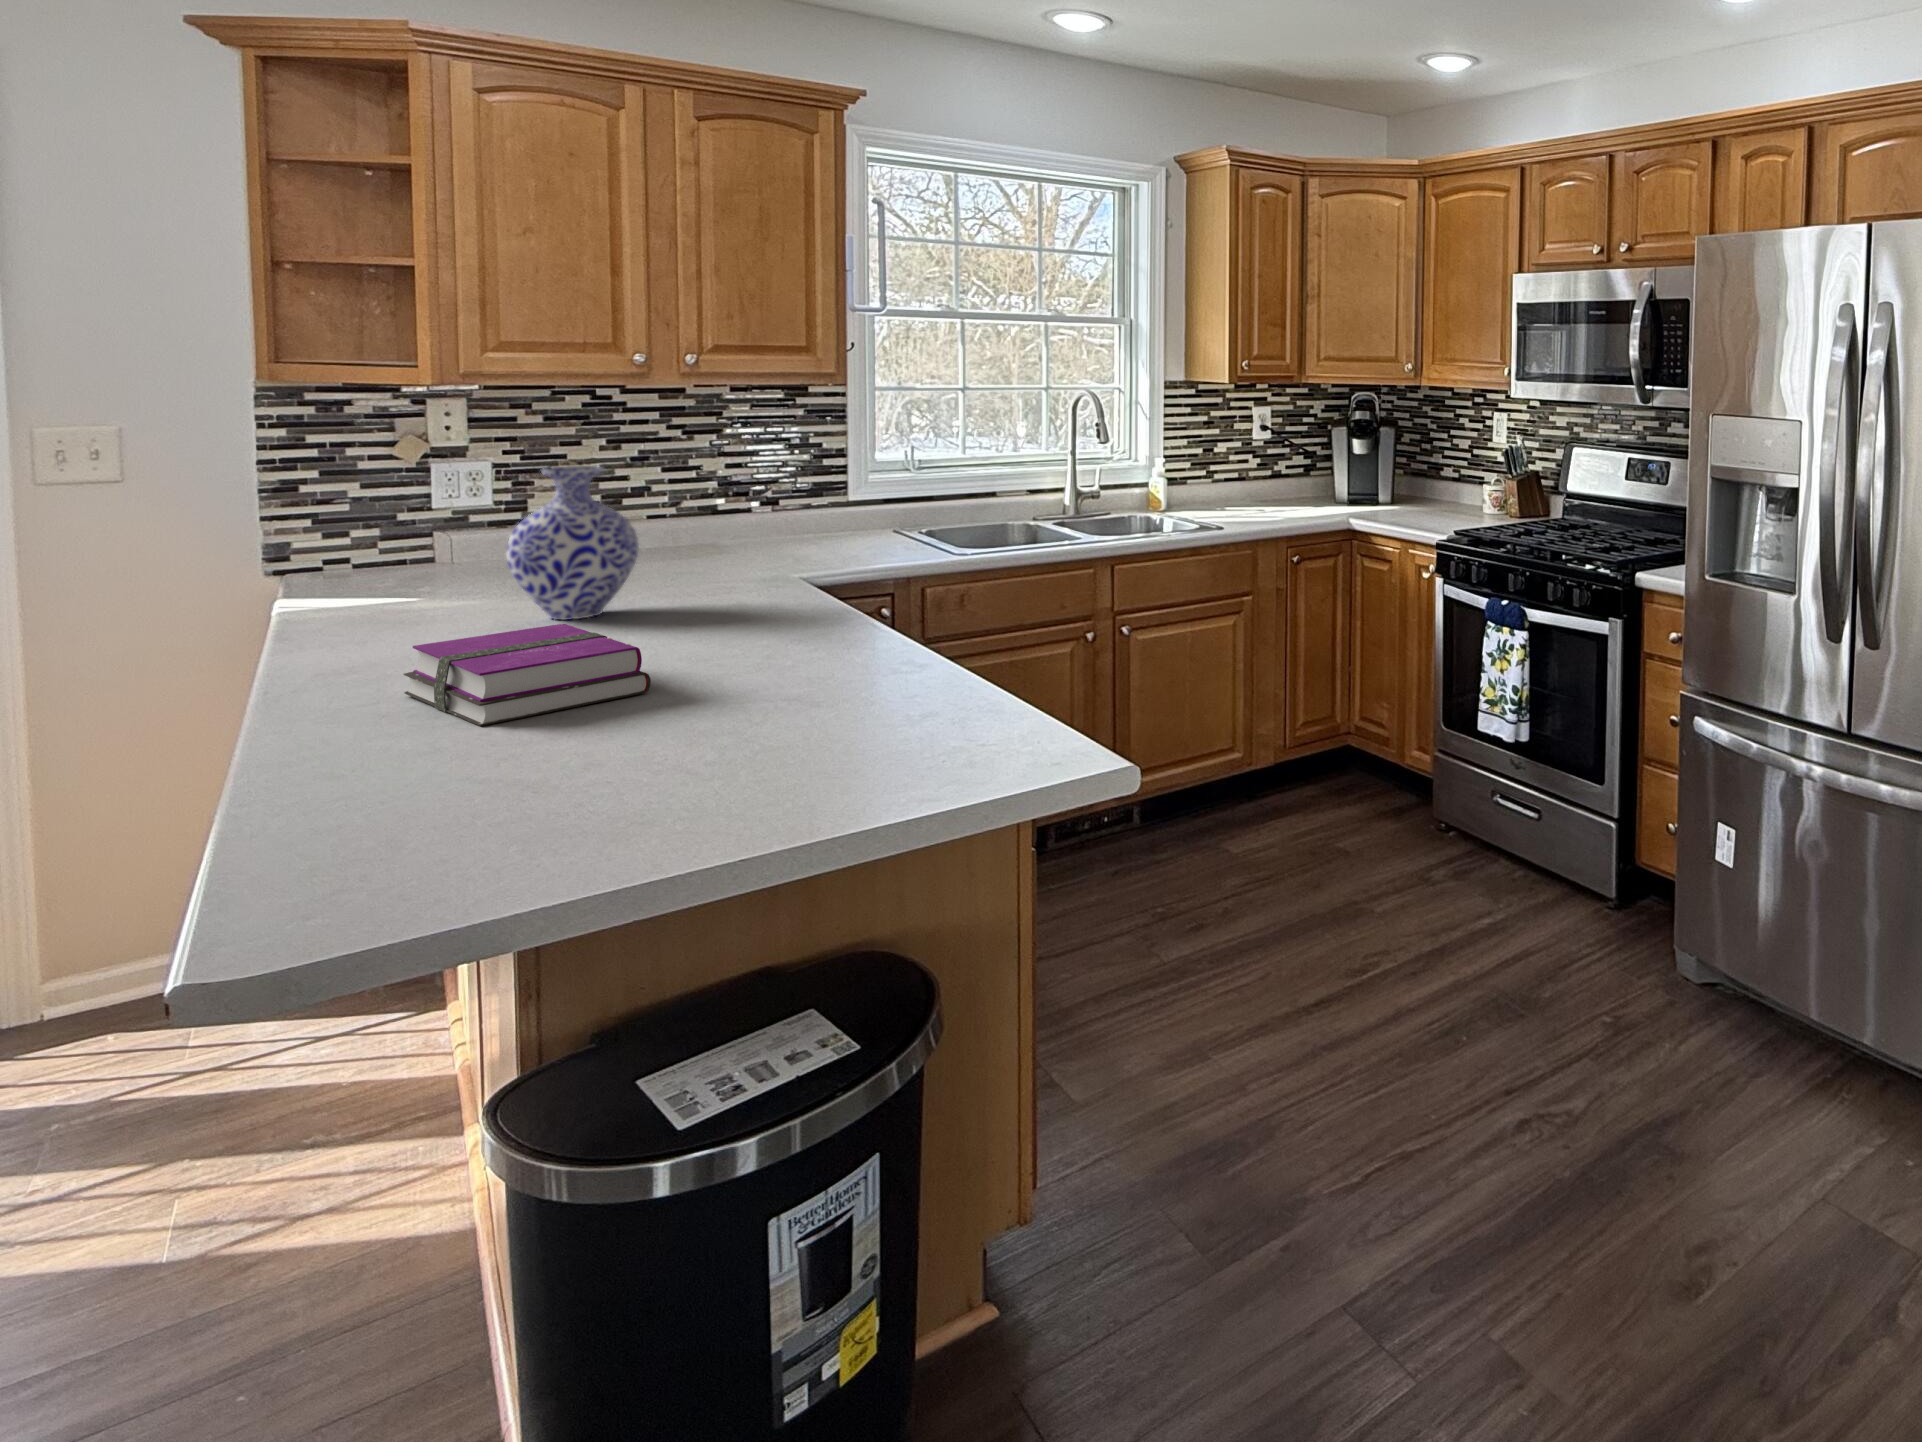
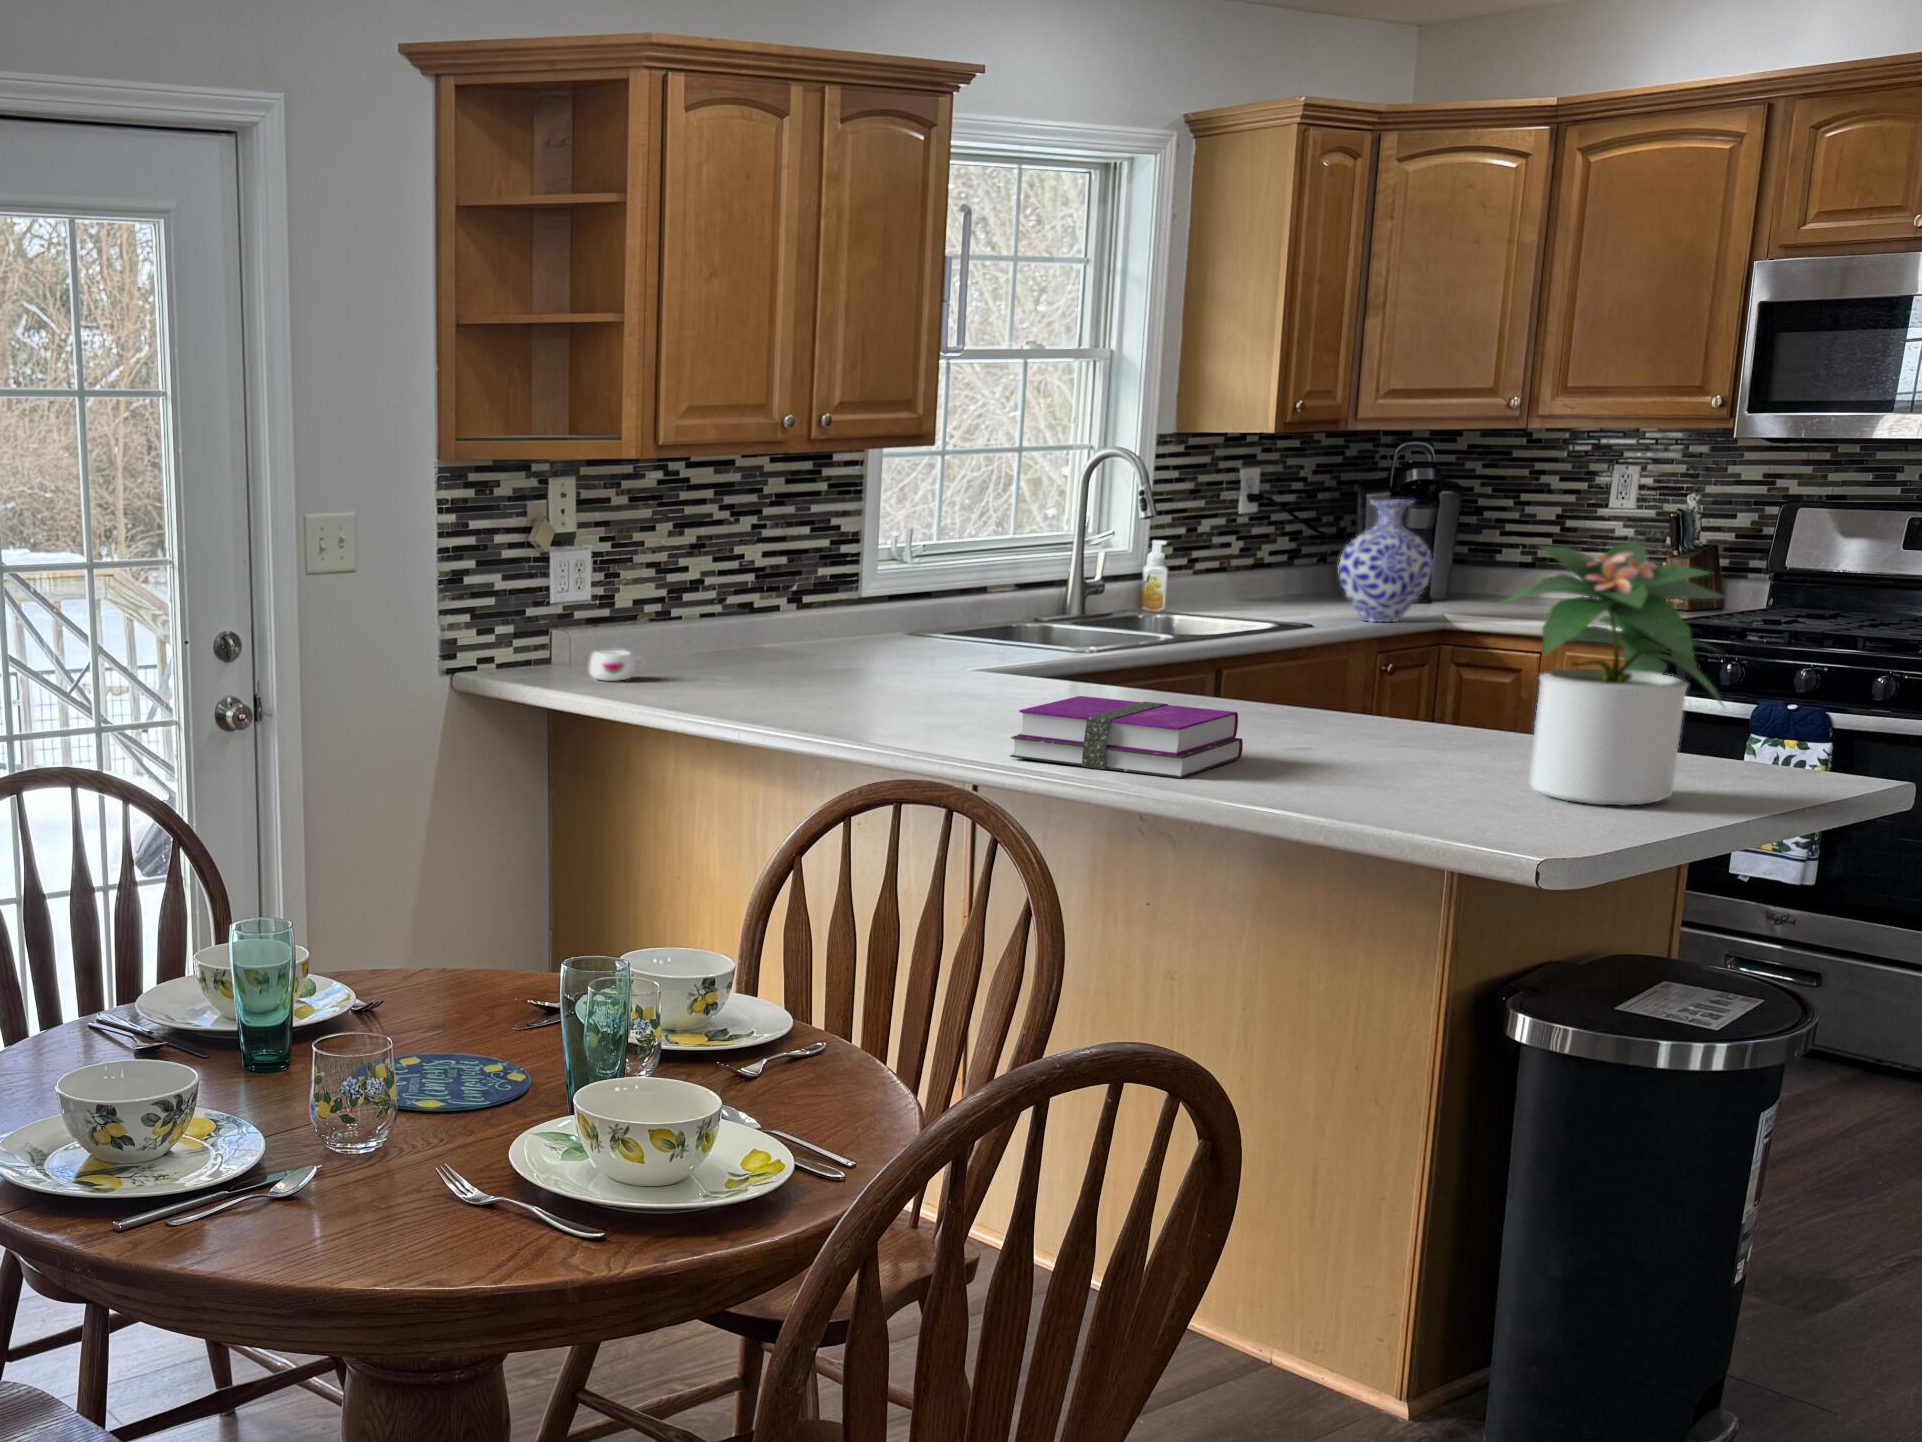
vase: present [507,466,639,620] -> present [1338,499,1433,622]
potted plant: none [669,495,937,765] -> present [1501,542,1724,805]
mug: none [403,554,470,583] -> present [590,650,645,681]

